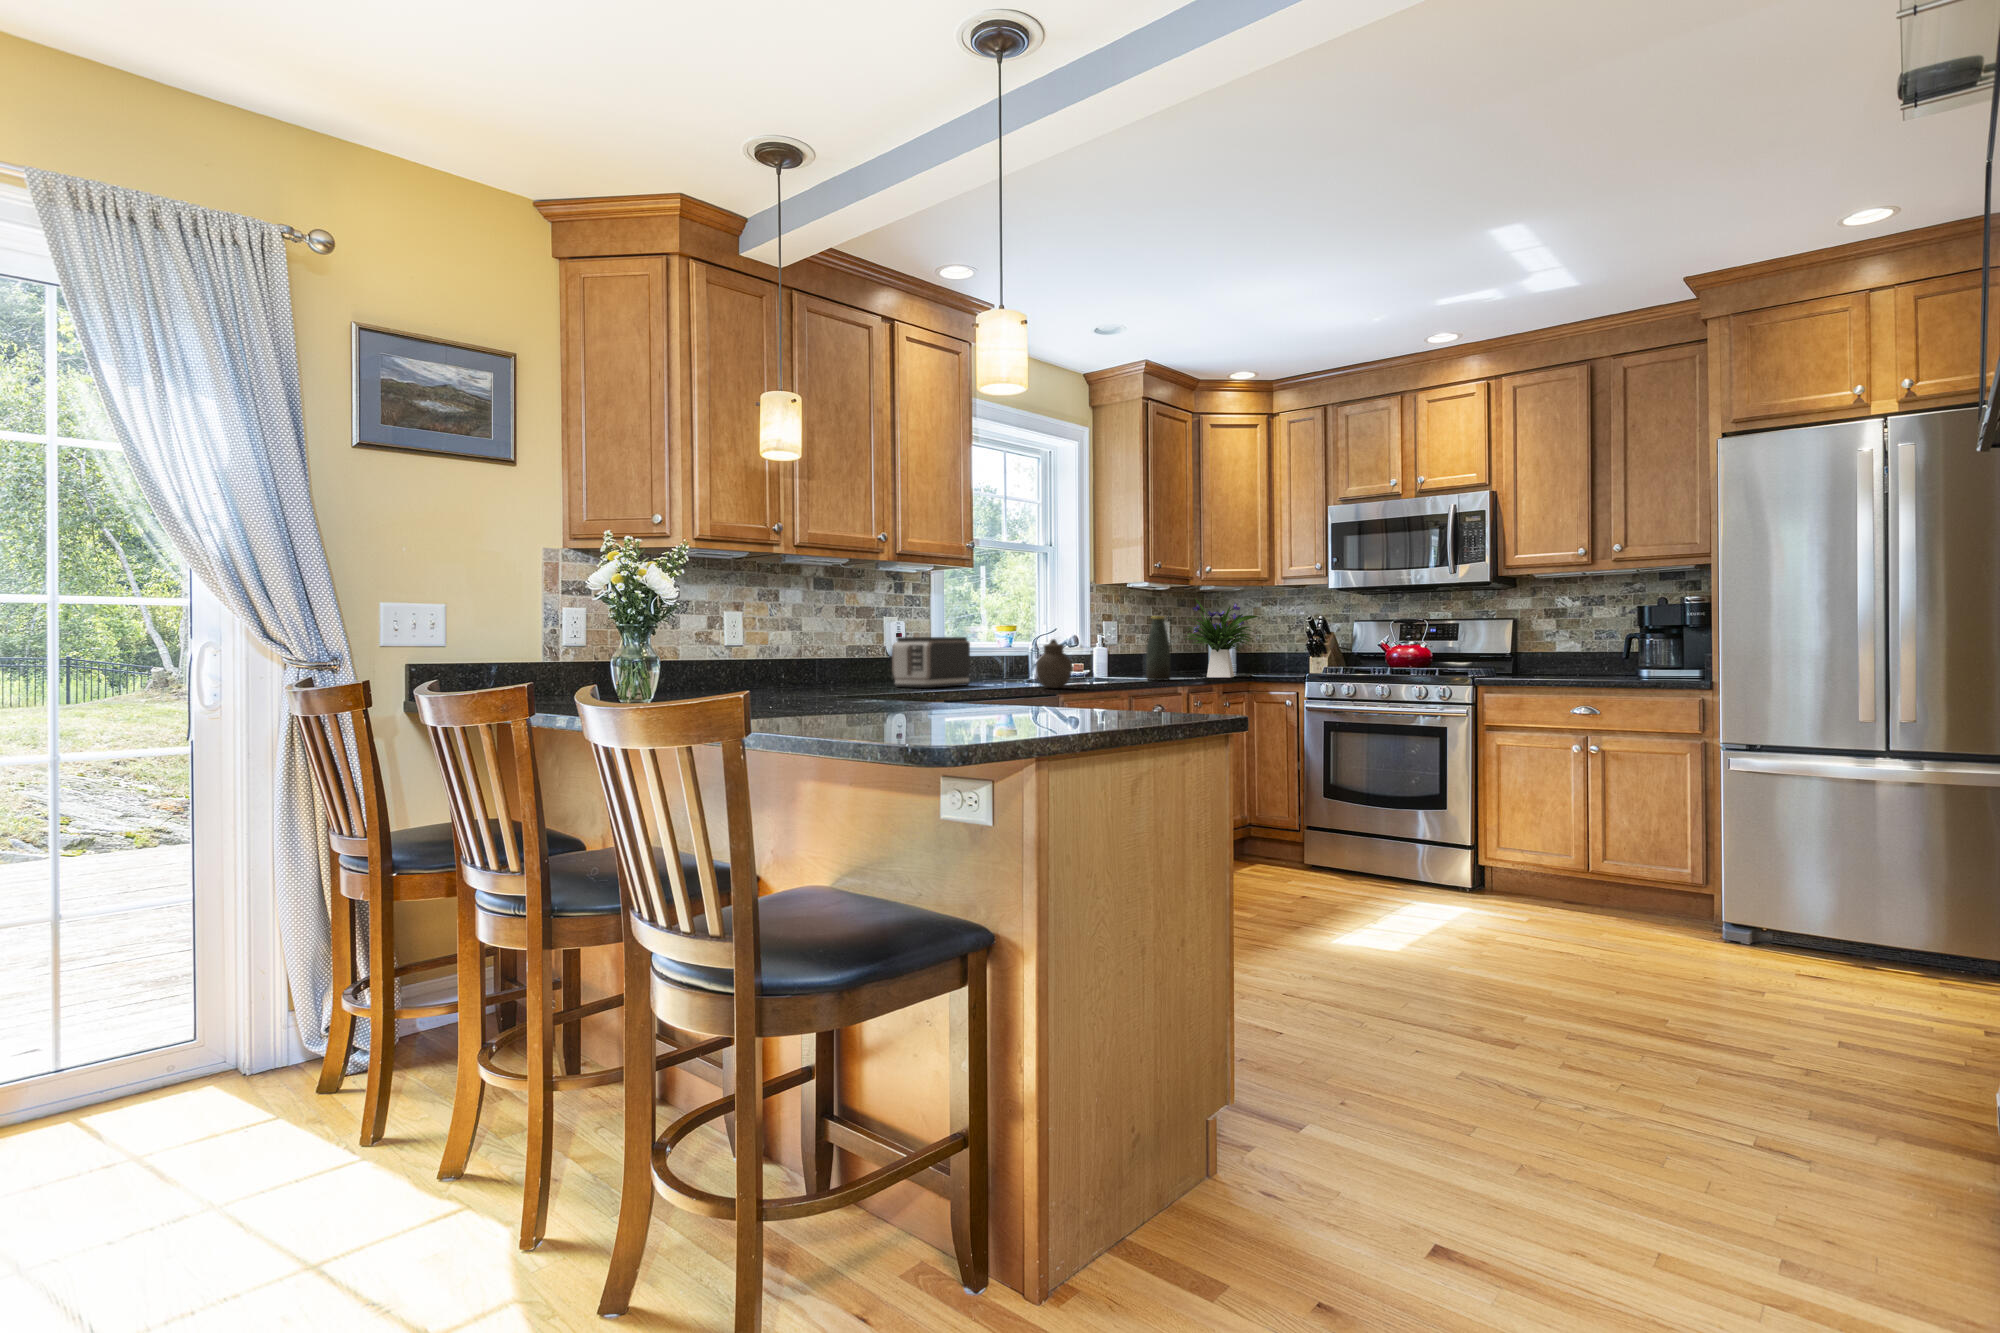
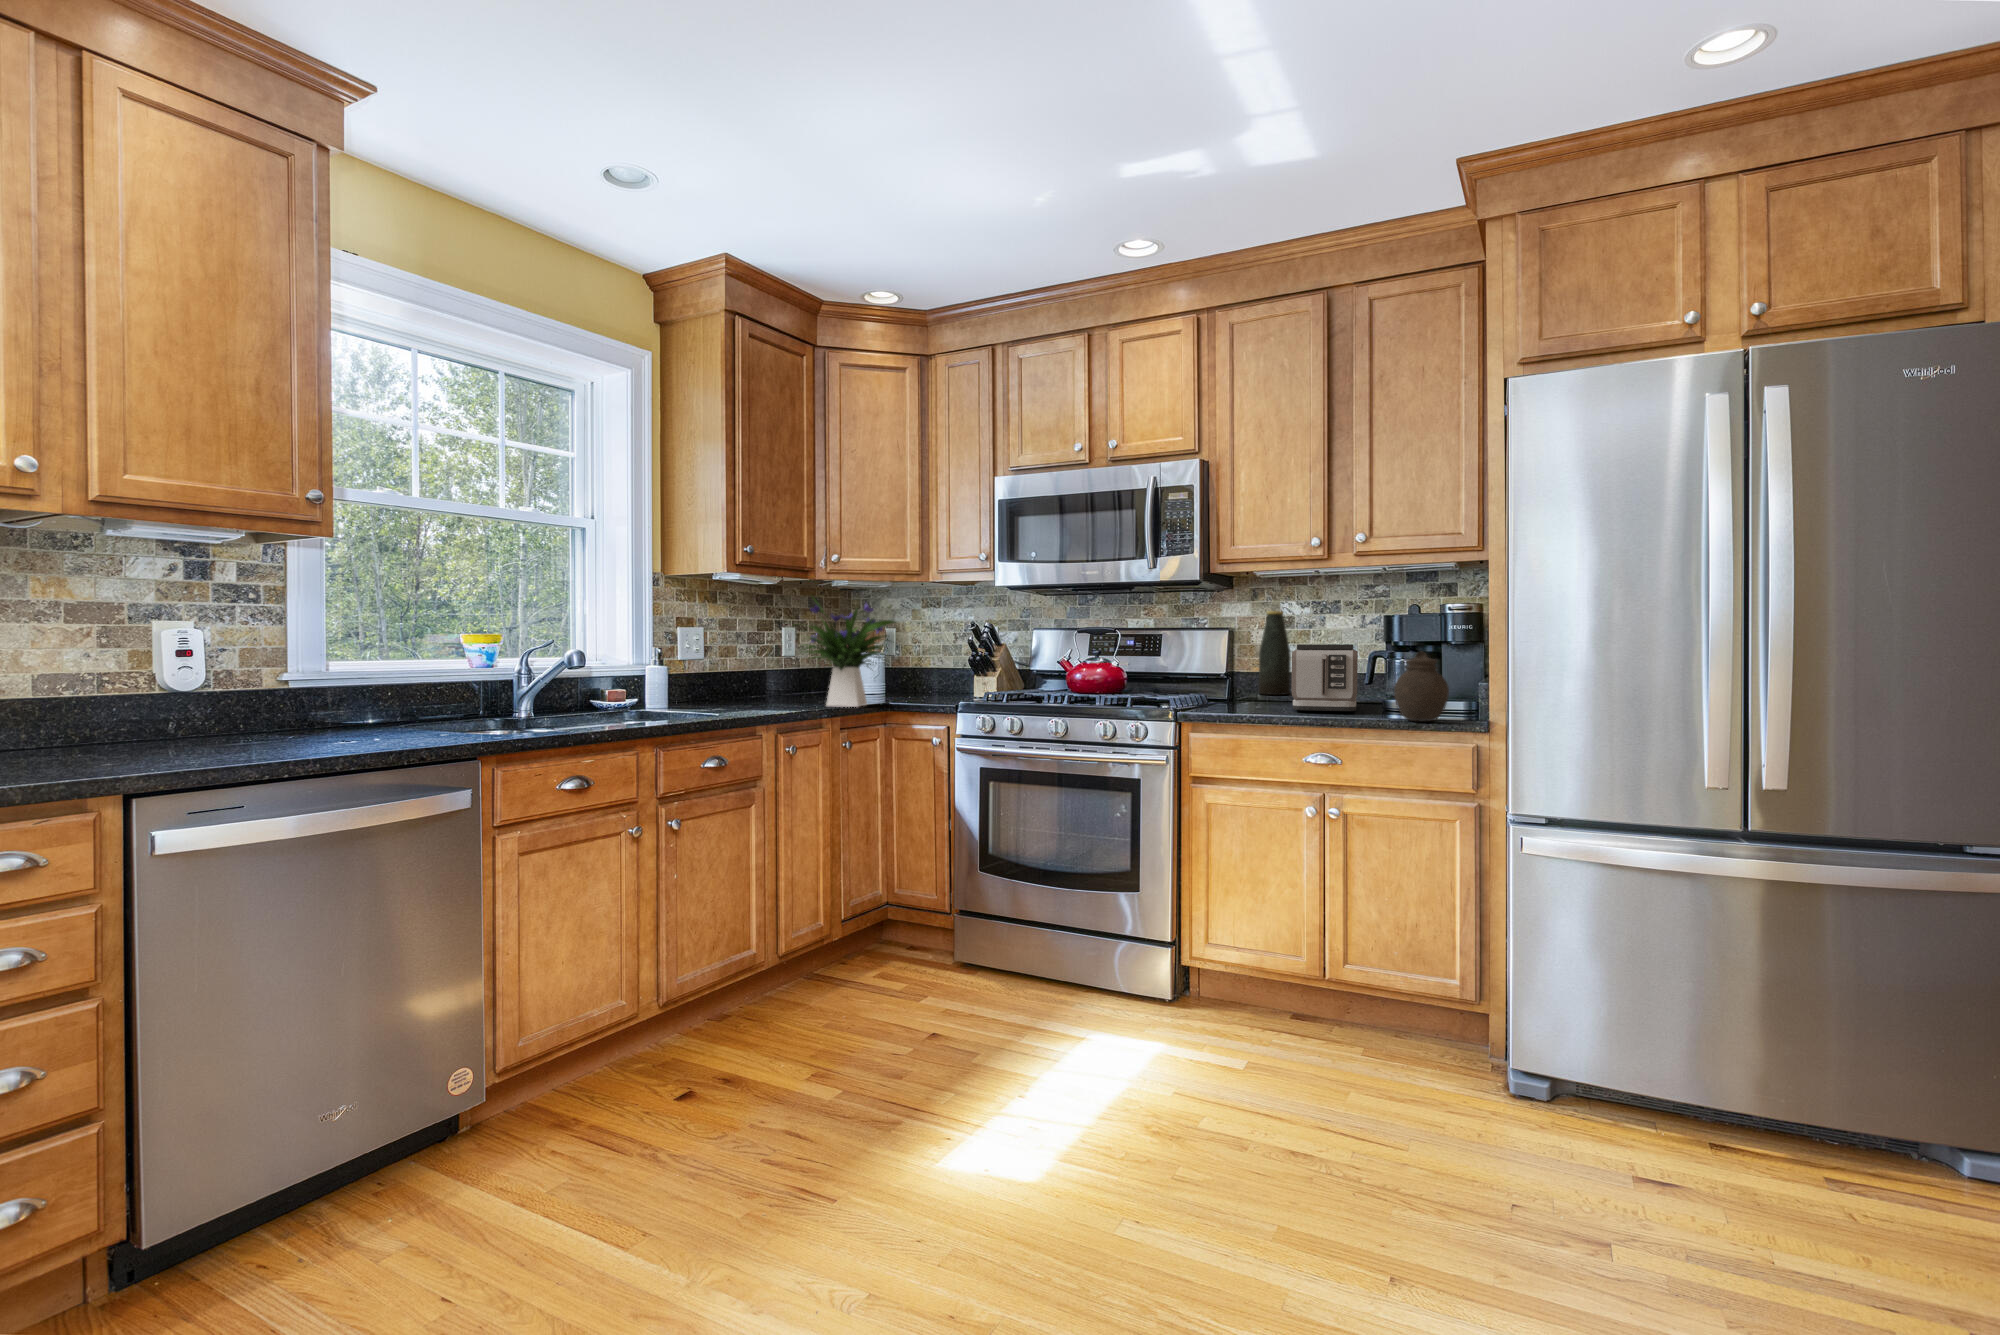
bottle: present [1146,616,1170,680] -> present [1259,611,1291,695]
toaster: present [892,637,970,688] -> present [1291,644,1358,711]
jar: present [1036,639,1072,688] -> present [1394,652,1449,721]

